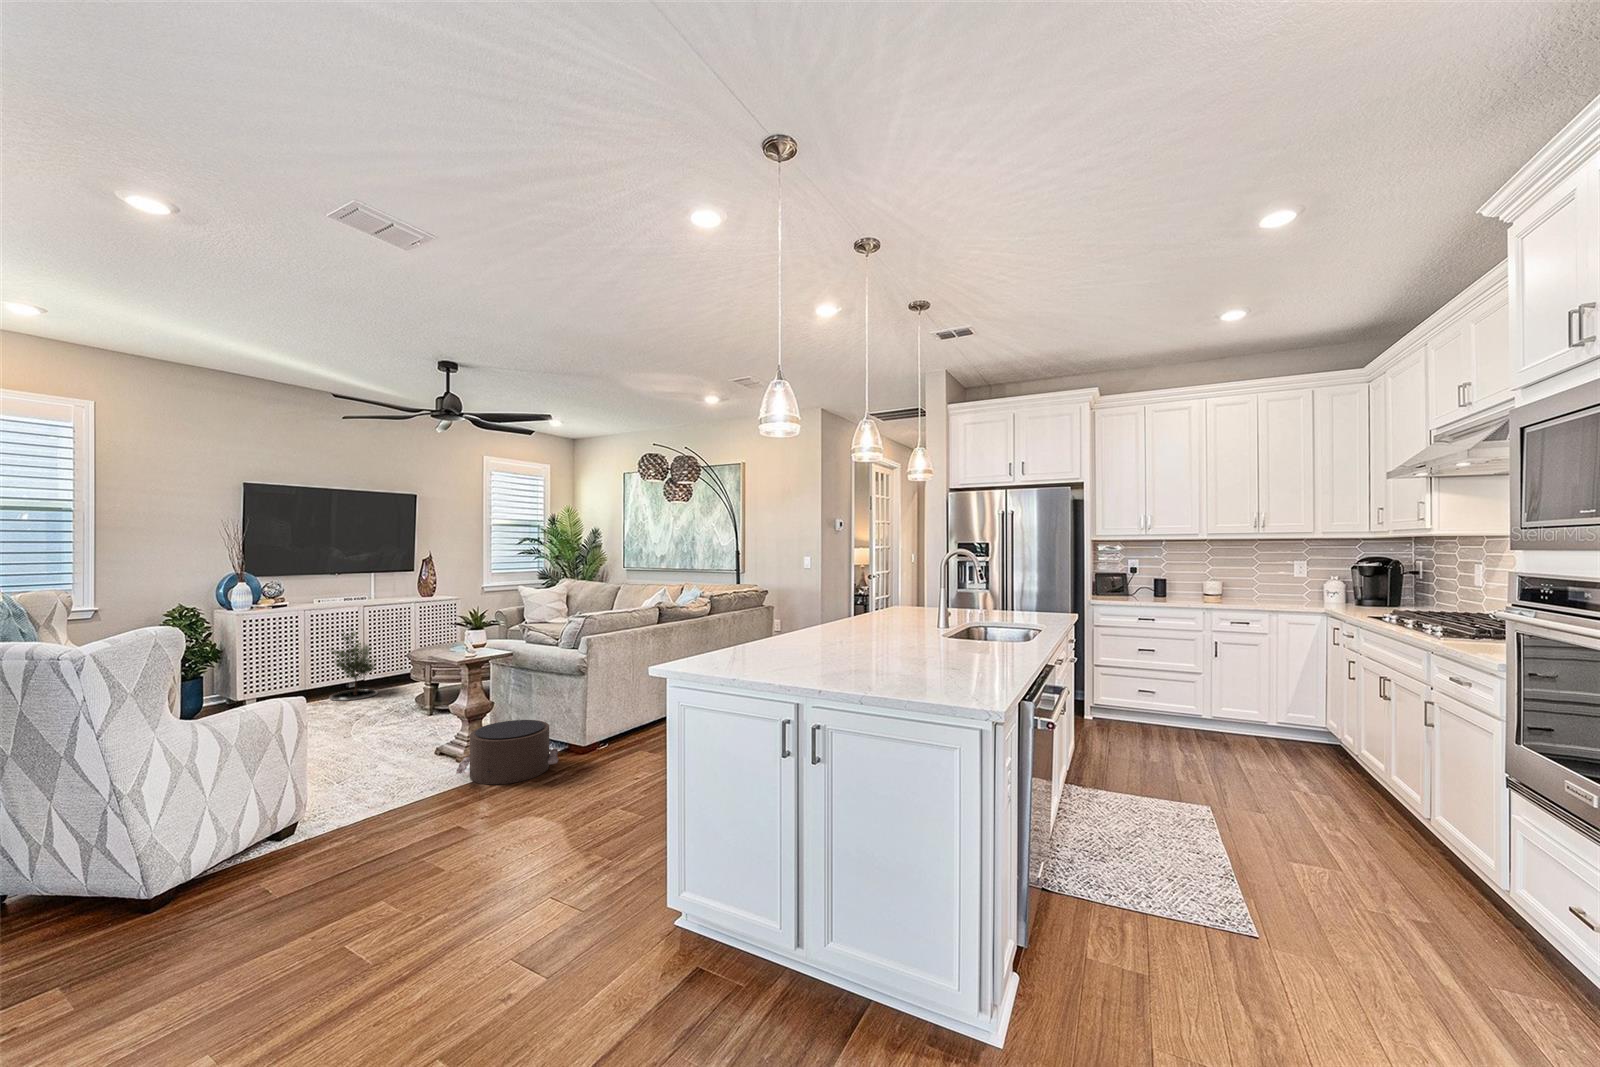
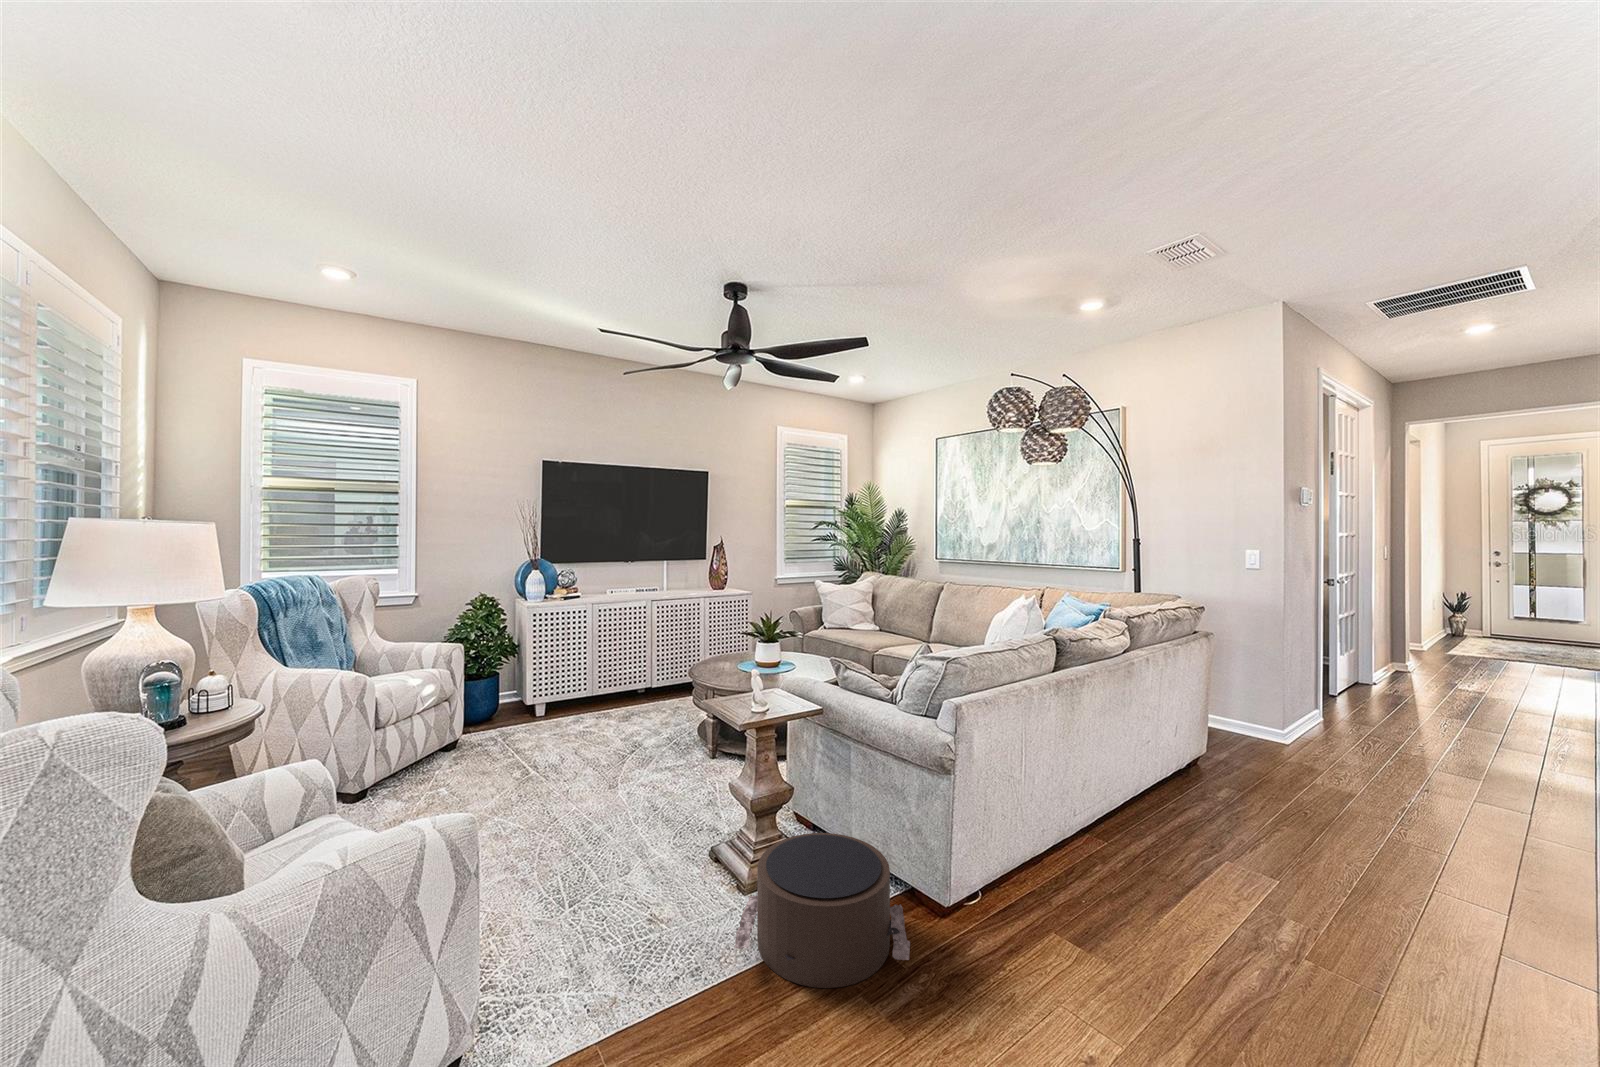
potted tree: present [330,631,378,701] -> none [615,624,665,715]

